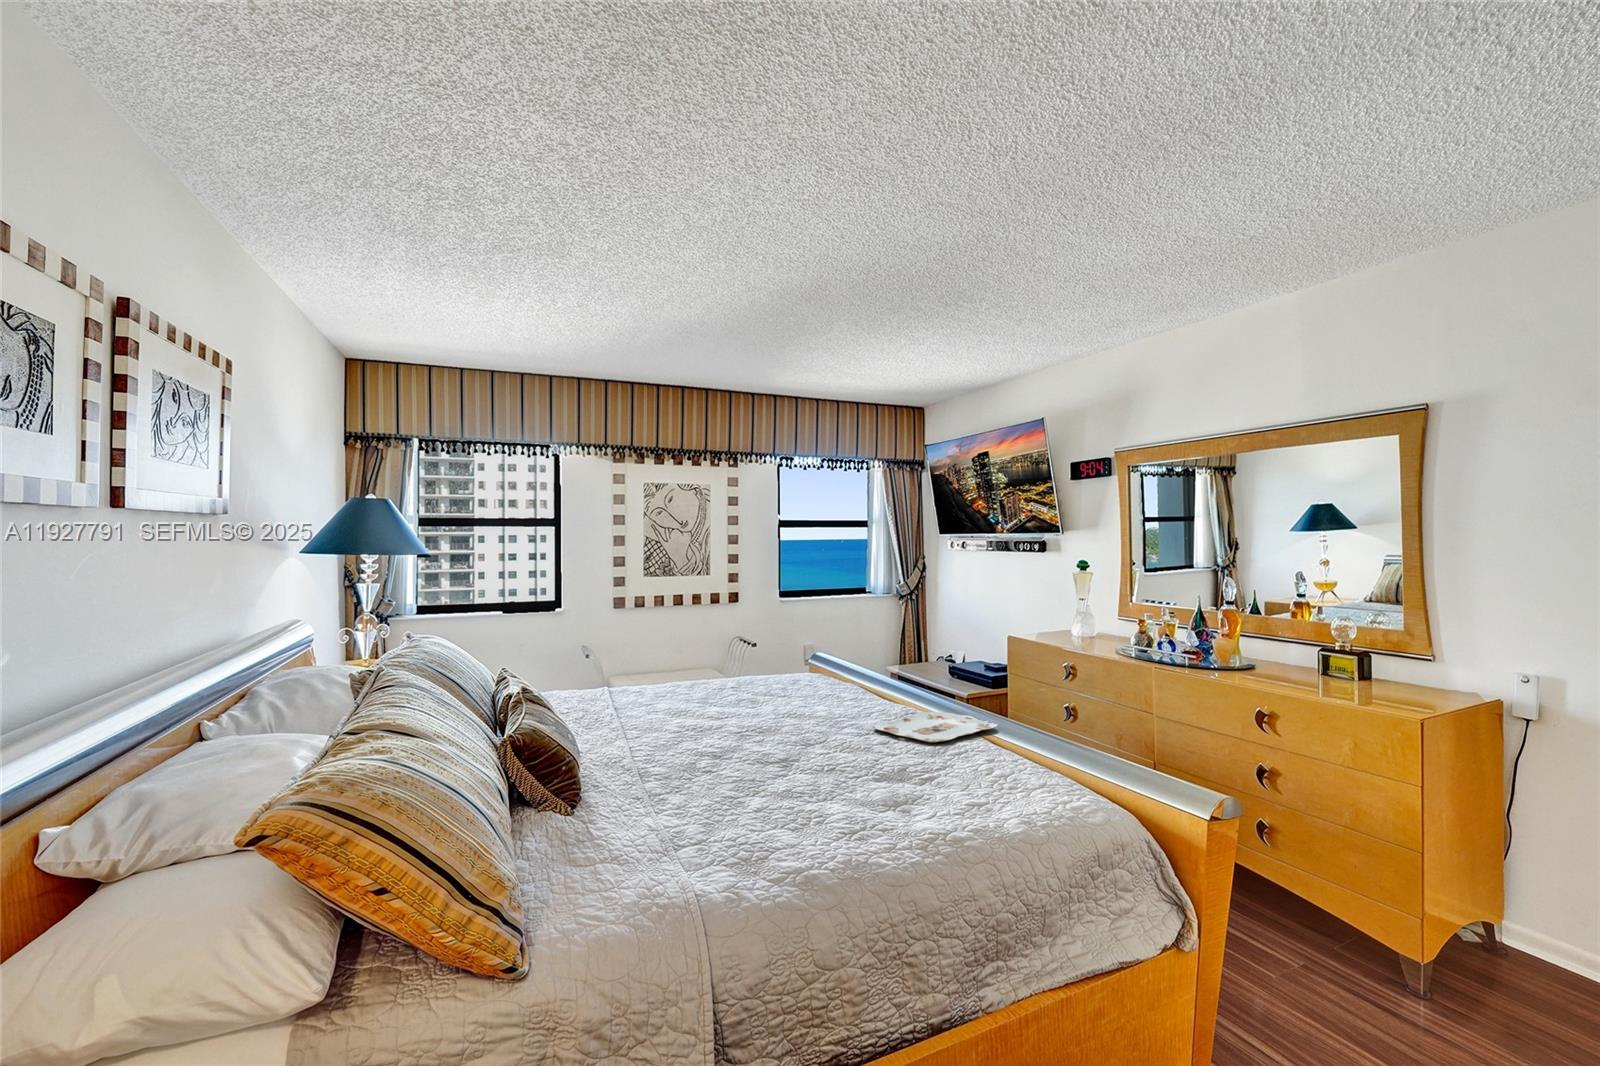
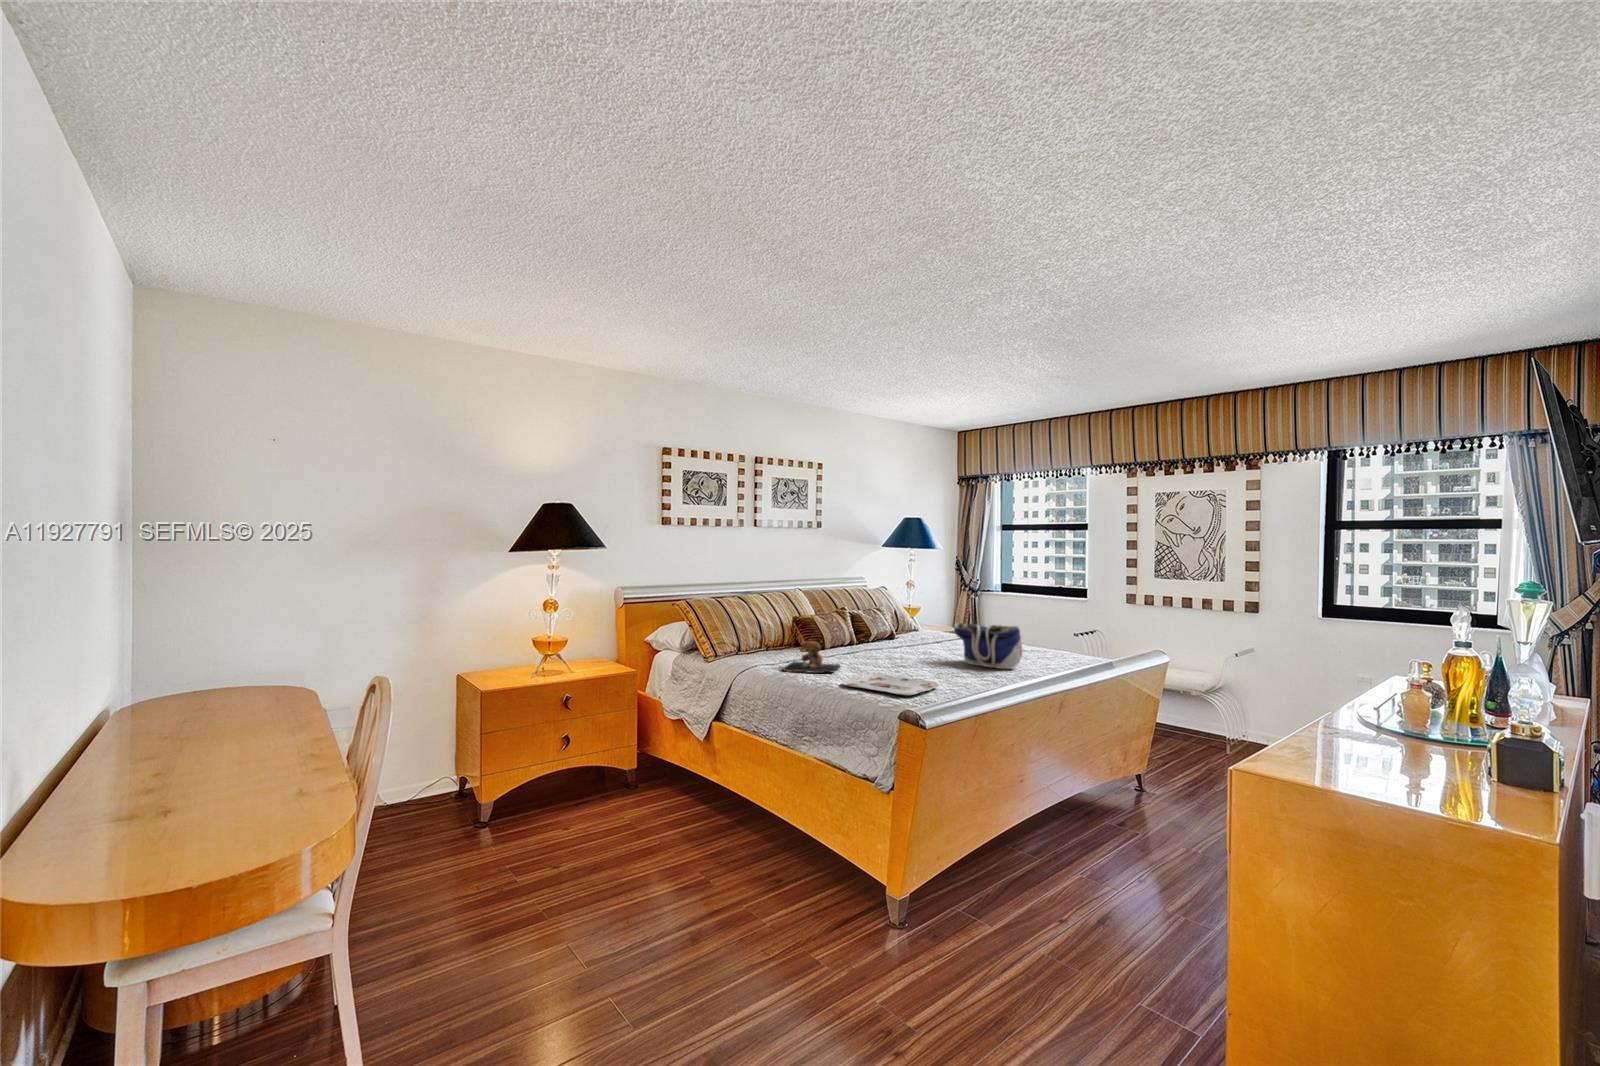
tote bag: none [776,636,855,695] -> present [954,623,1022,669]
teddy bear: none [761,704,852,762] -> present [782,641,840,673]

